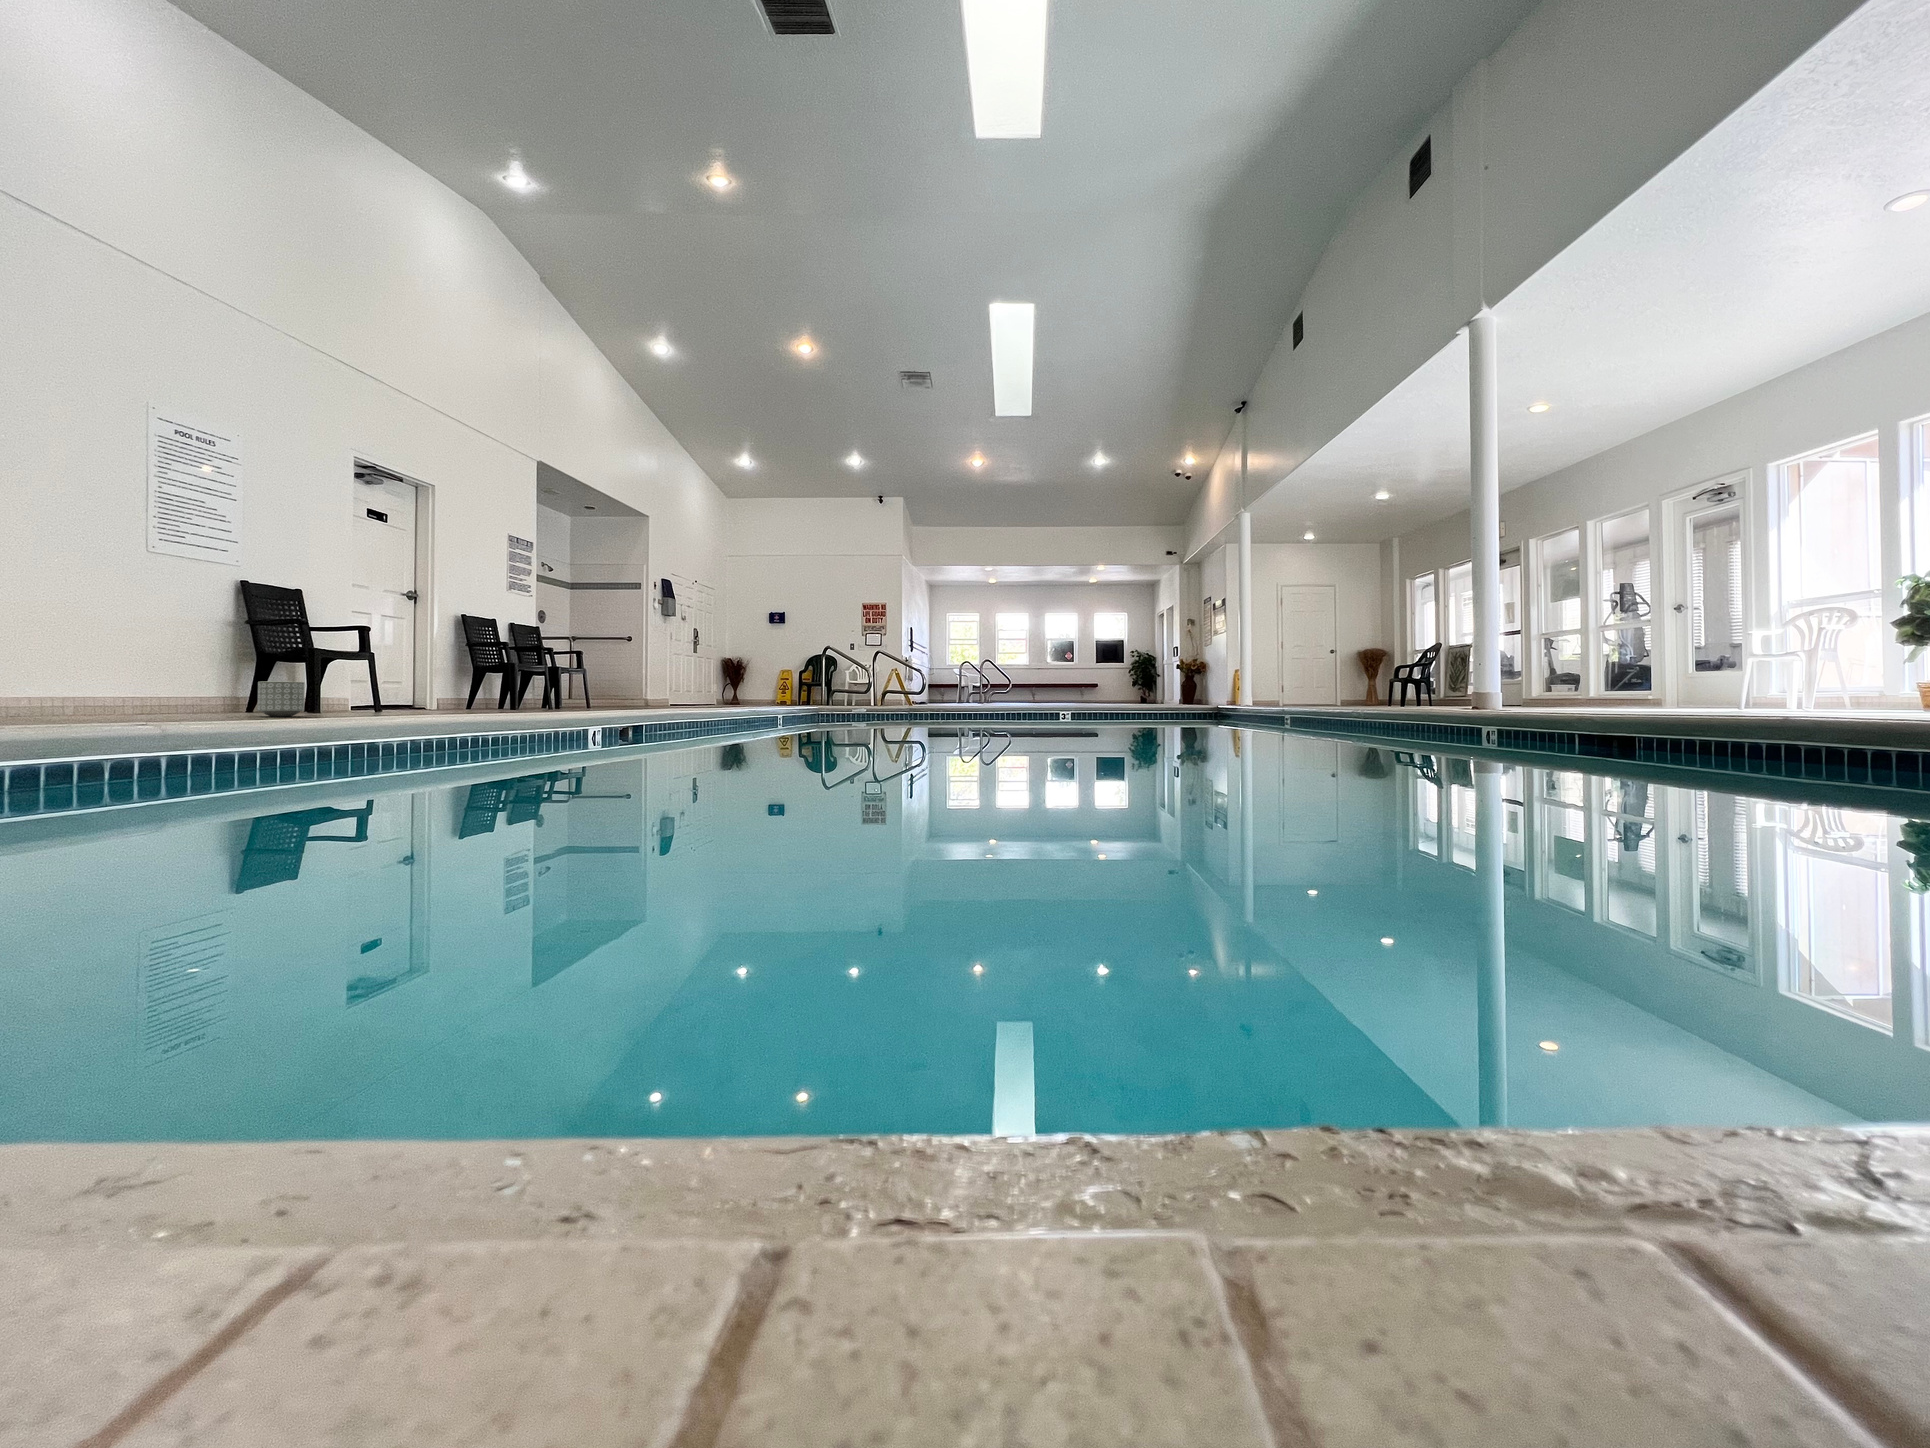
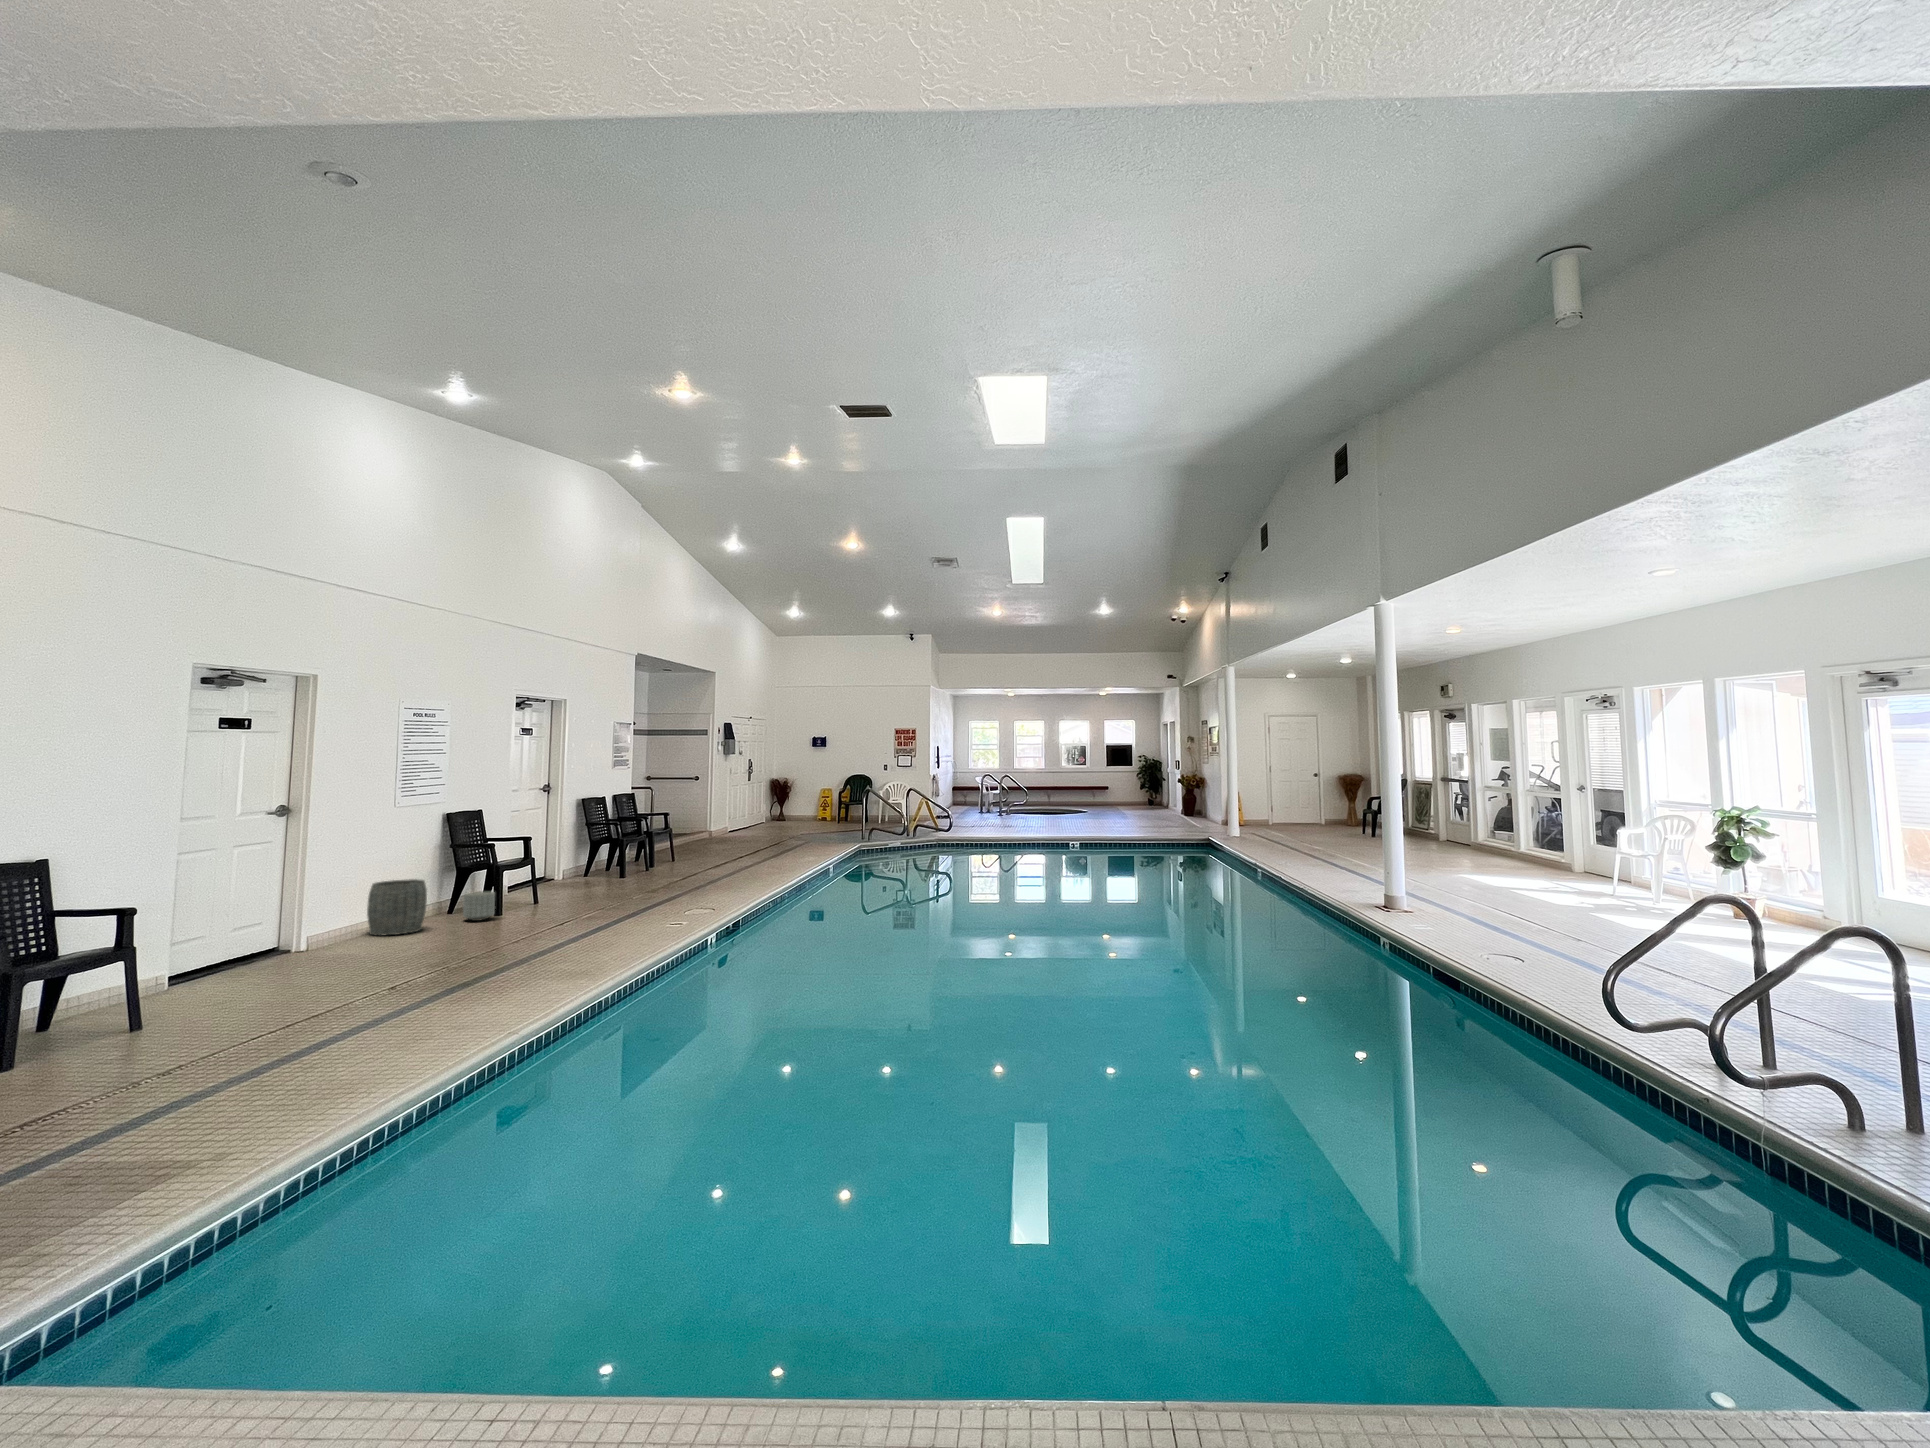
woven basket: none [102,649,195,717] -> present [367,879,427,935]

